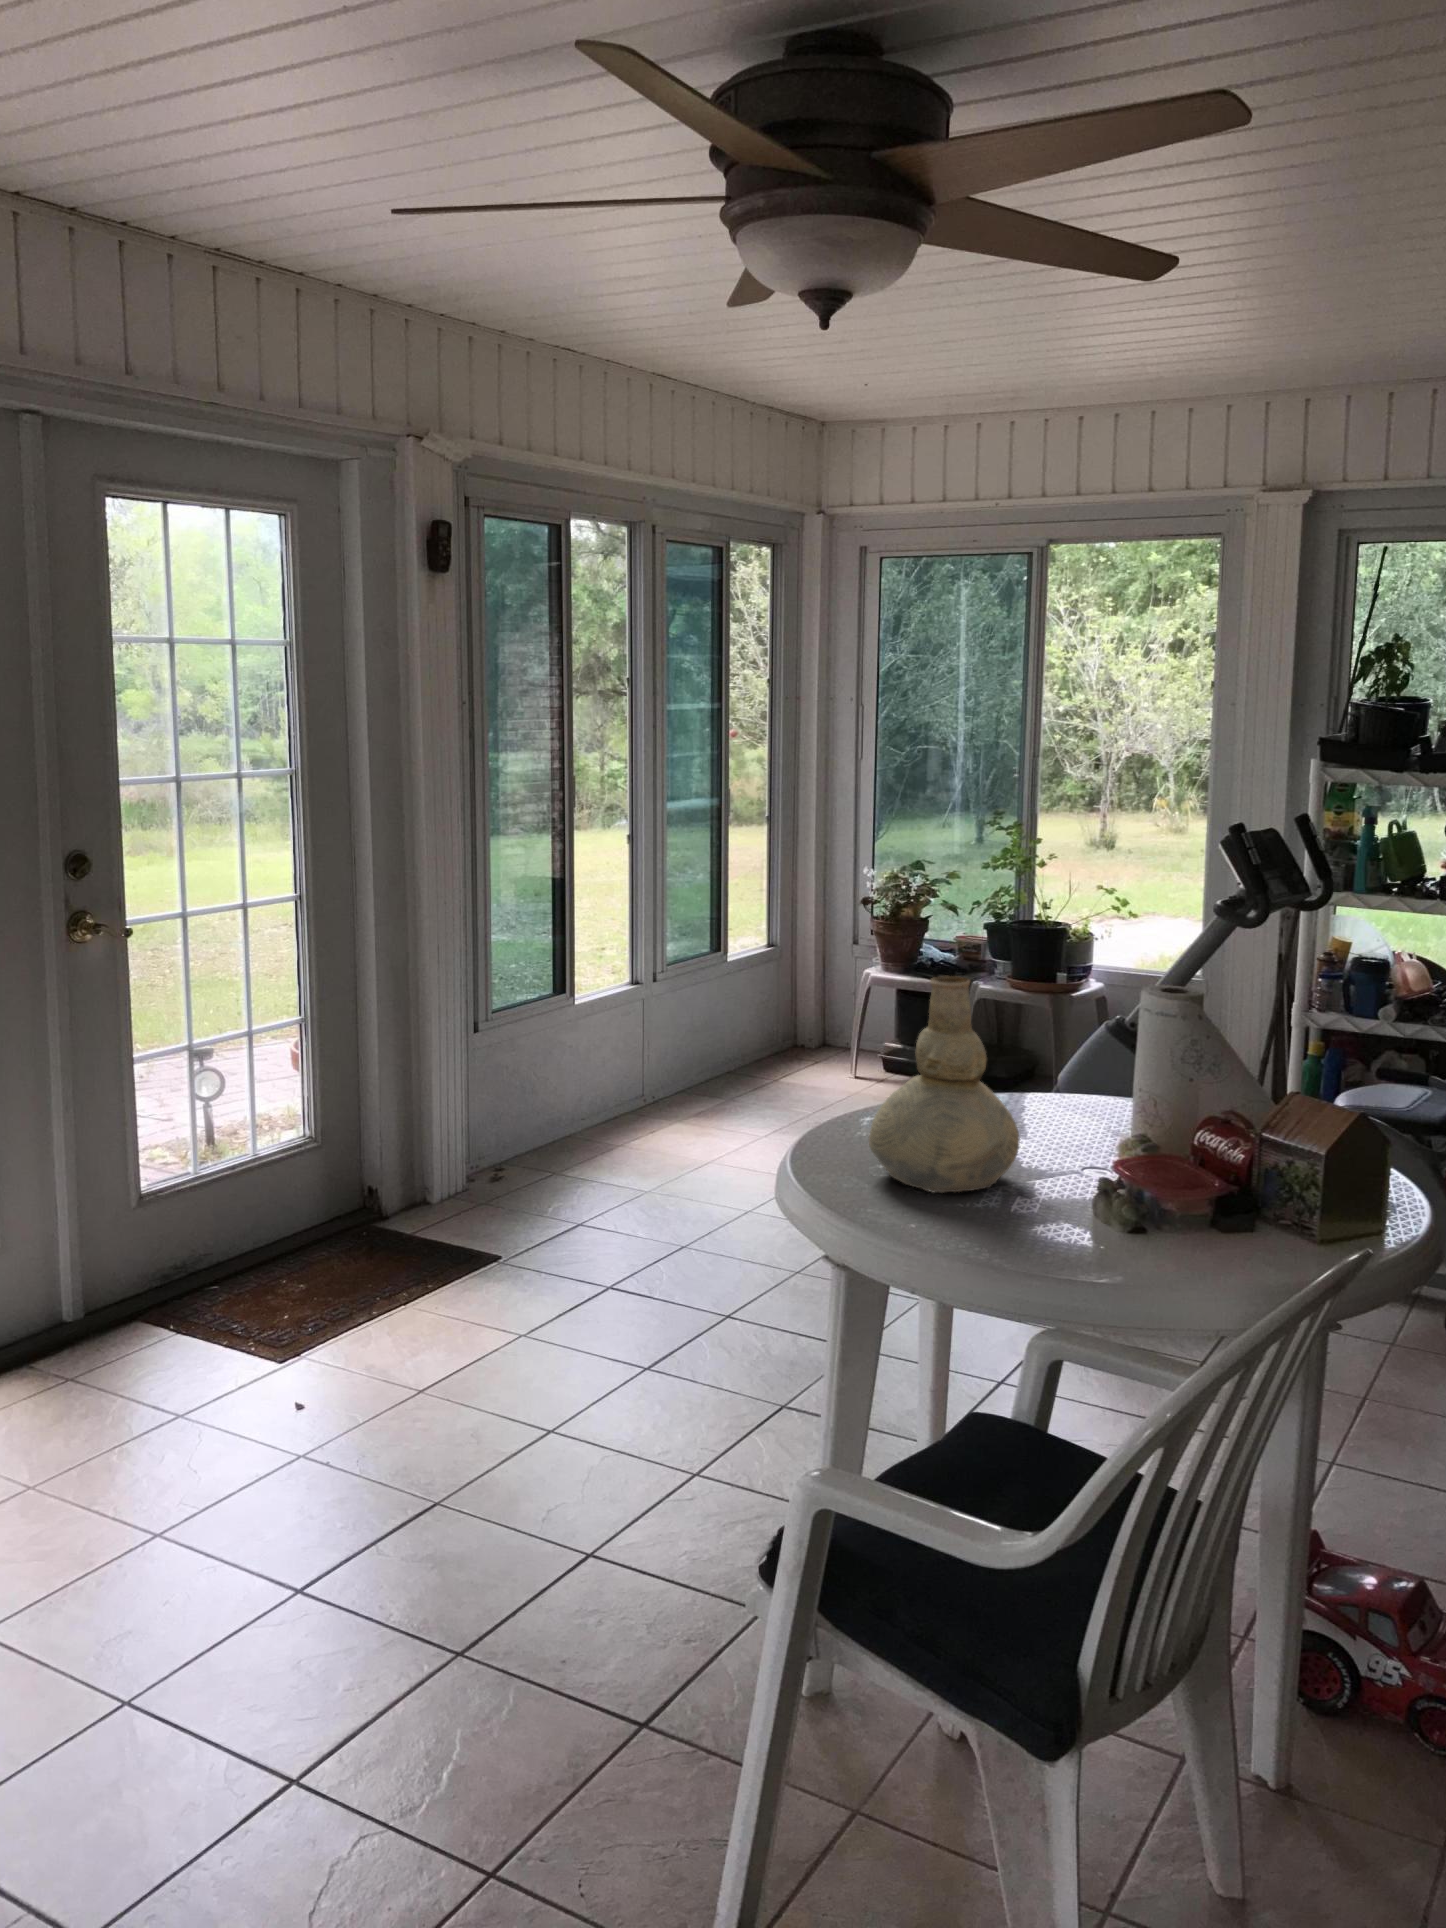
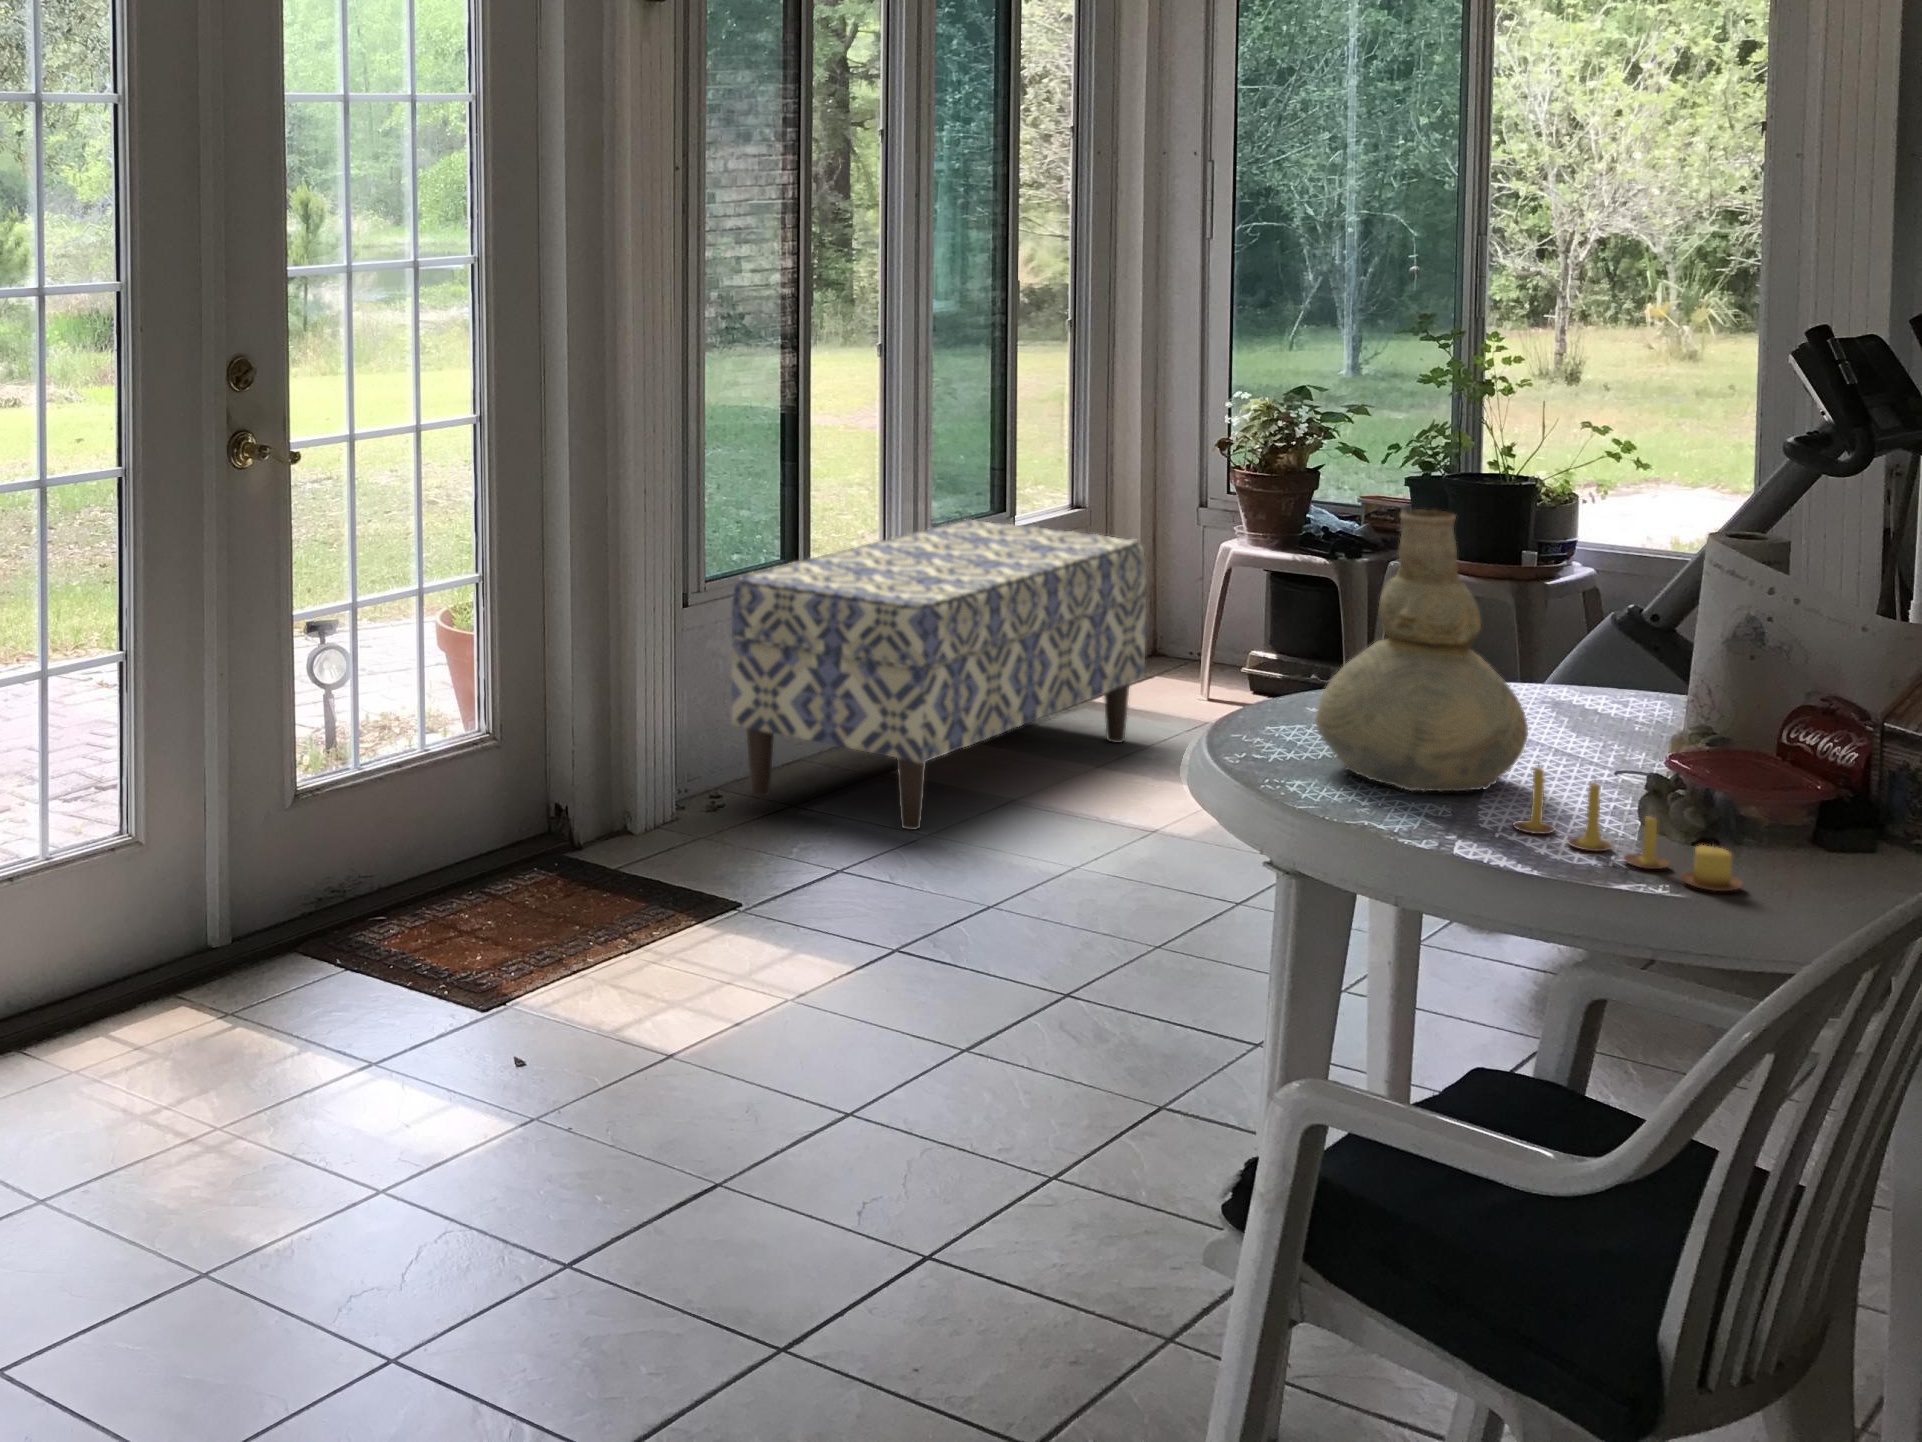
bench: none [507,959,809,1189] -> present [731,519,1146,830]
candle: none [1002,1171,1160,1273] -> present [1513,763,1743,891]

